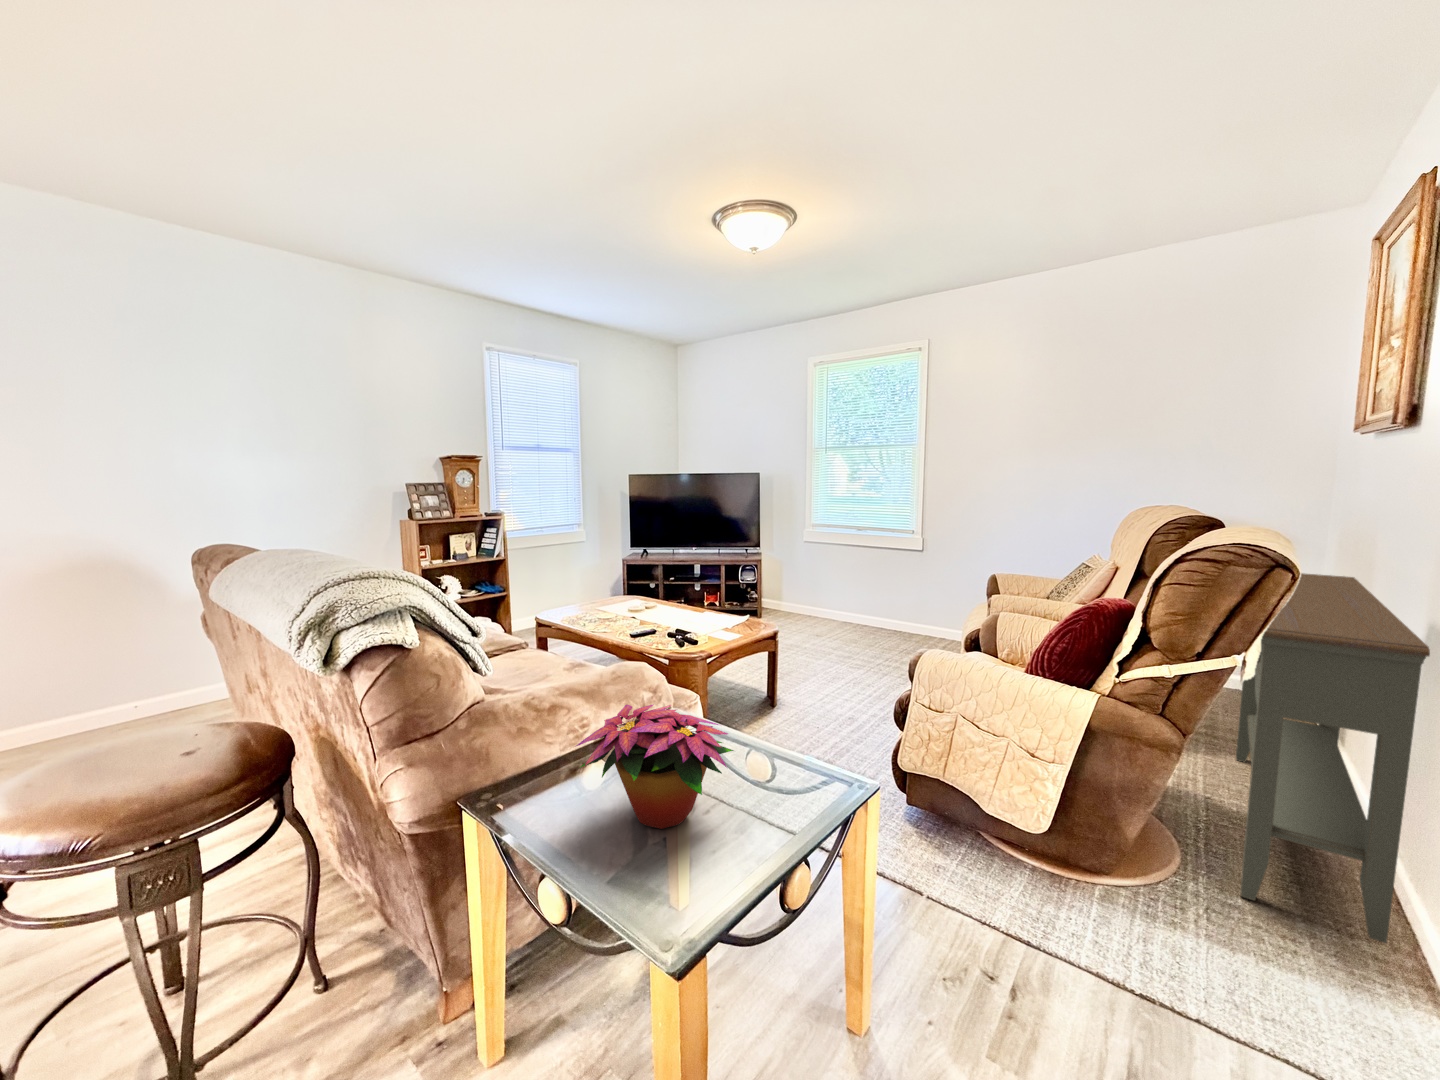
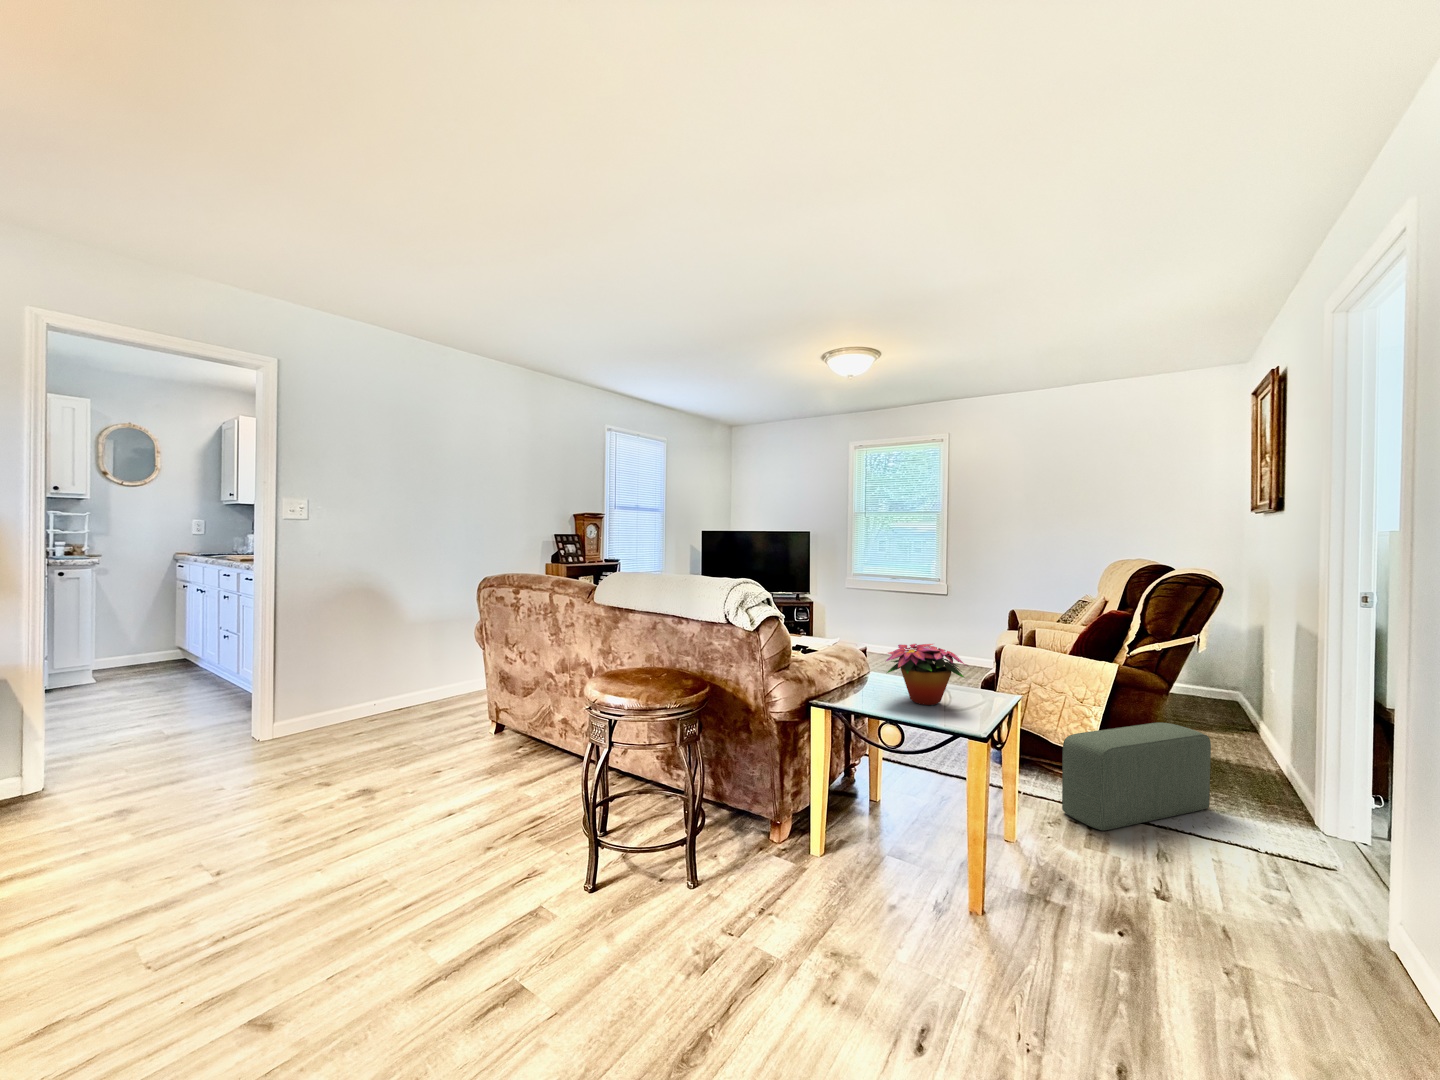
console table: present [1236,573,1430,943] -> none [1186,601,1298,806]
pouf: none [975,793,1246,1005] -> present [1062,722,1211,830]

